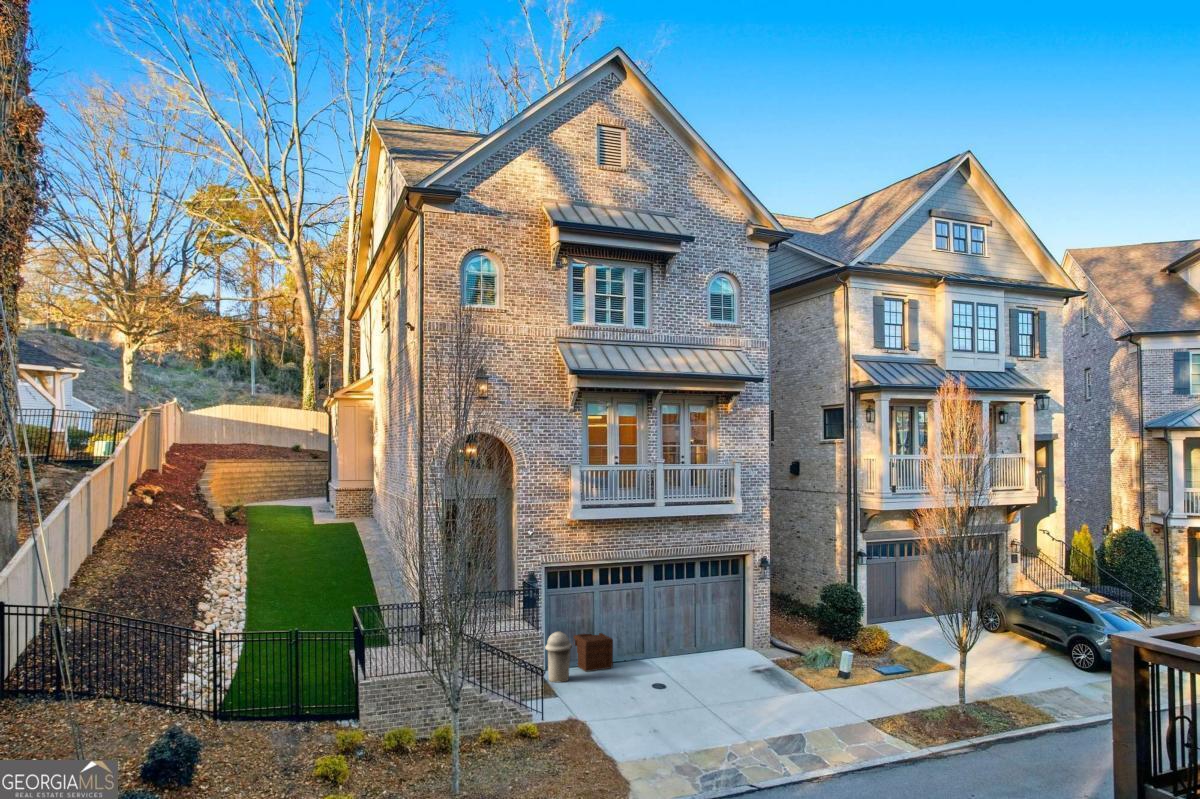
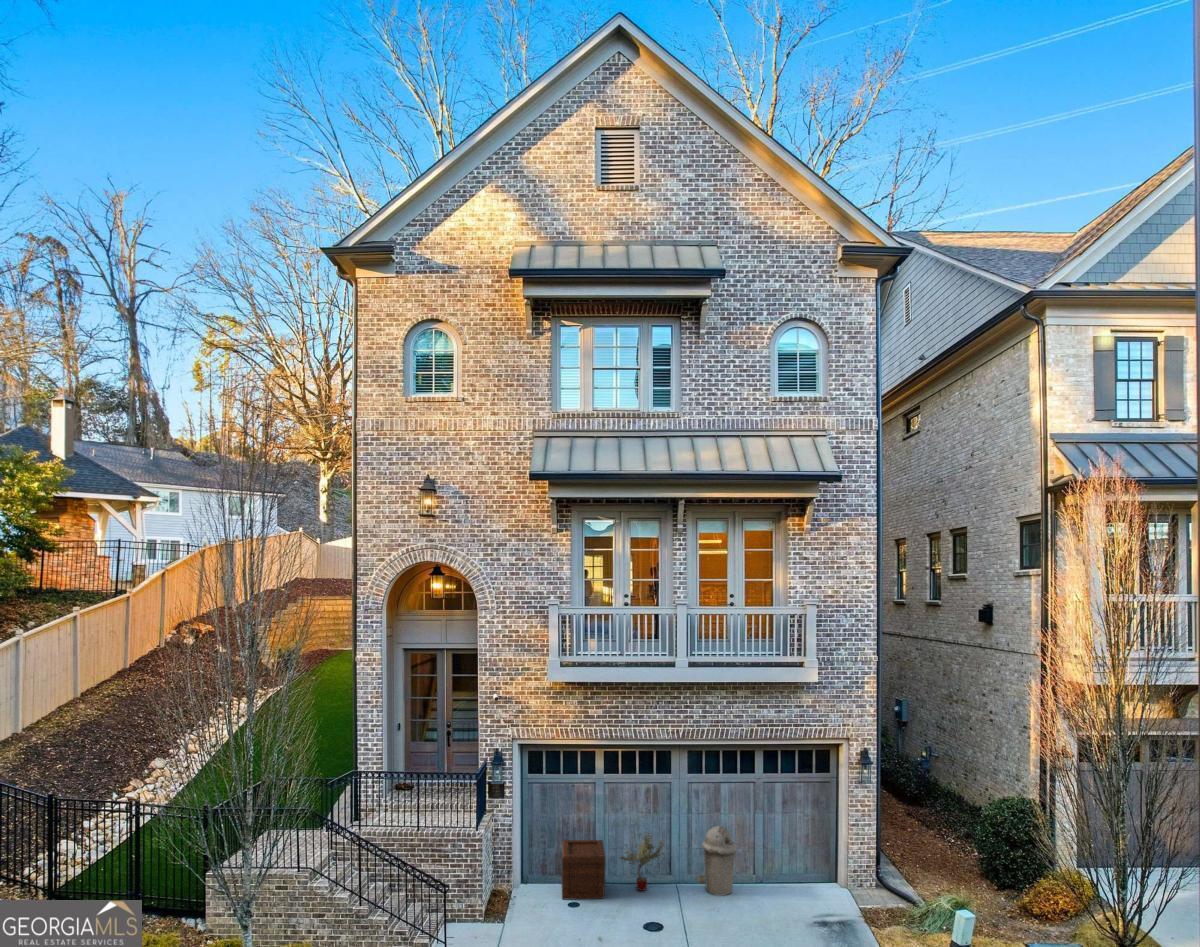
potted tree: none [615,621,645,662] -> present [620,832,664,891]
trash can: present [545,631,572,682] -> present [702,826,737,896]

